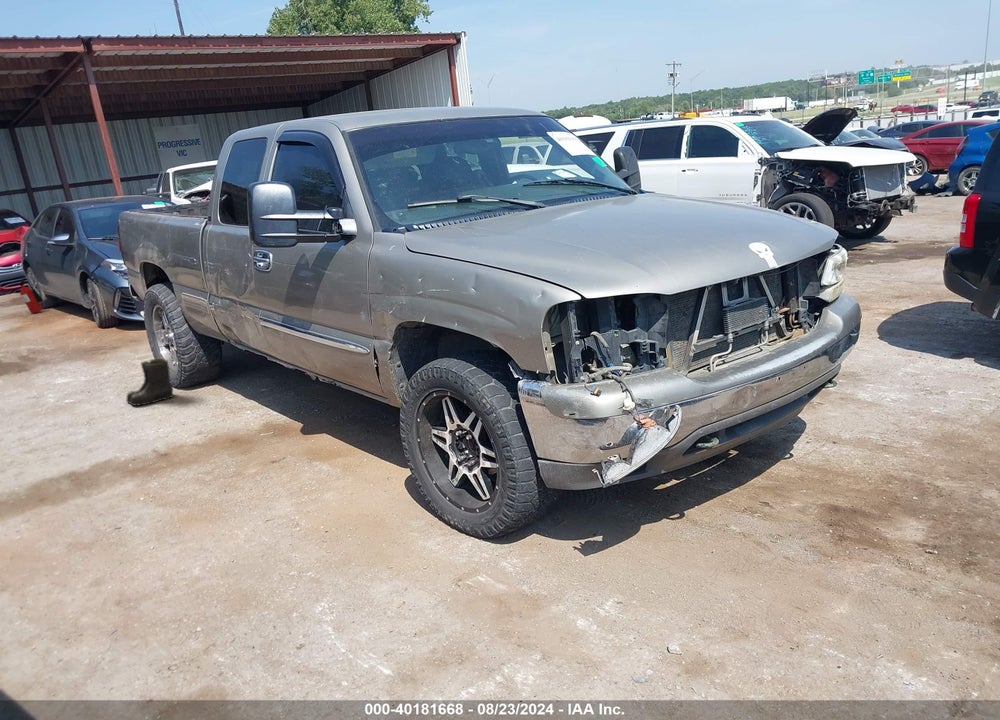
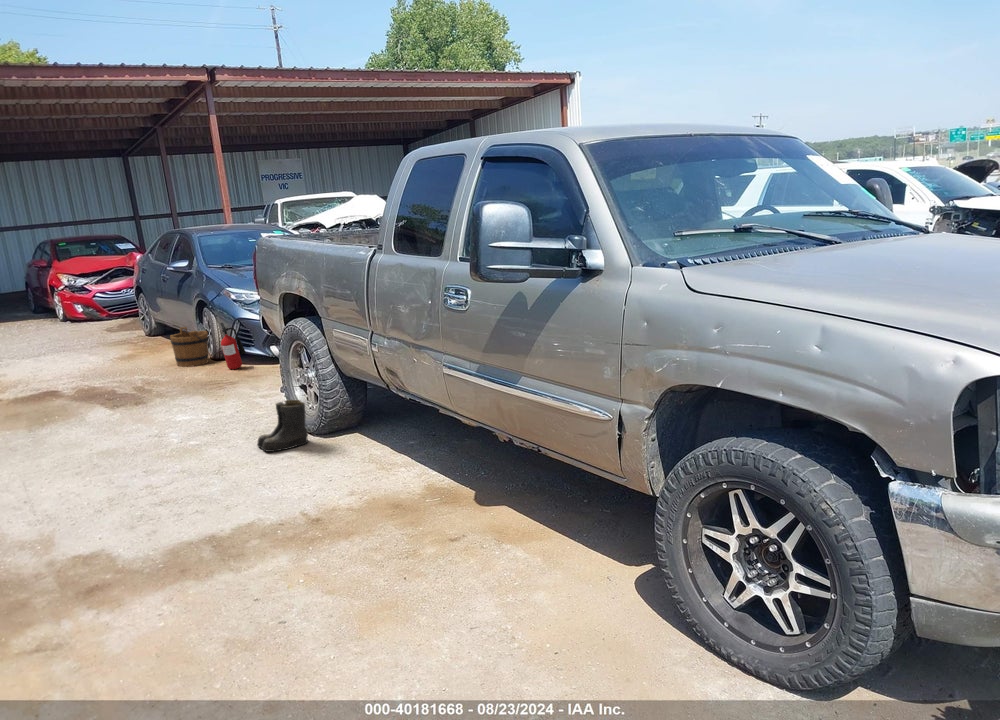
fire extinguisher: present [19,277,43,313] -> present [220,323,246,369]
bucket: none [54,299,94,337] -> present [170,327,209,367]

